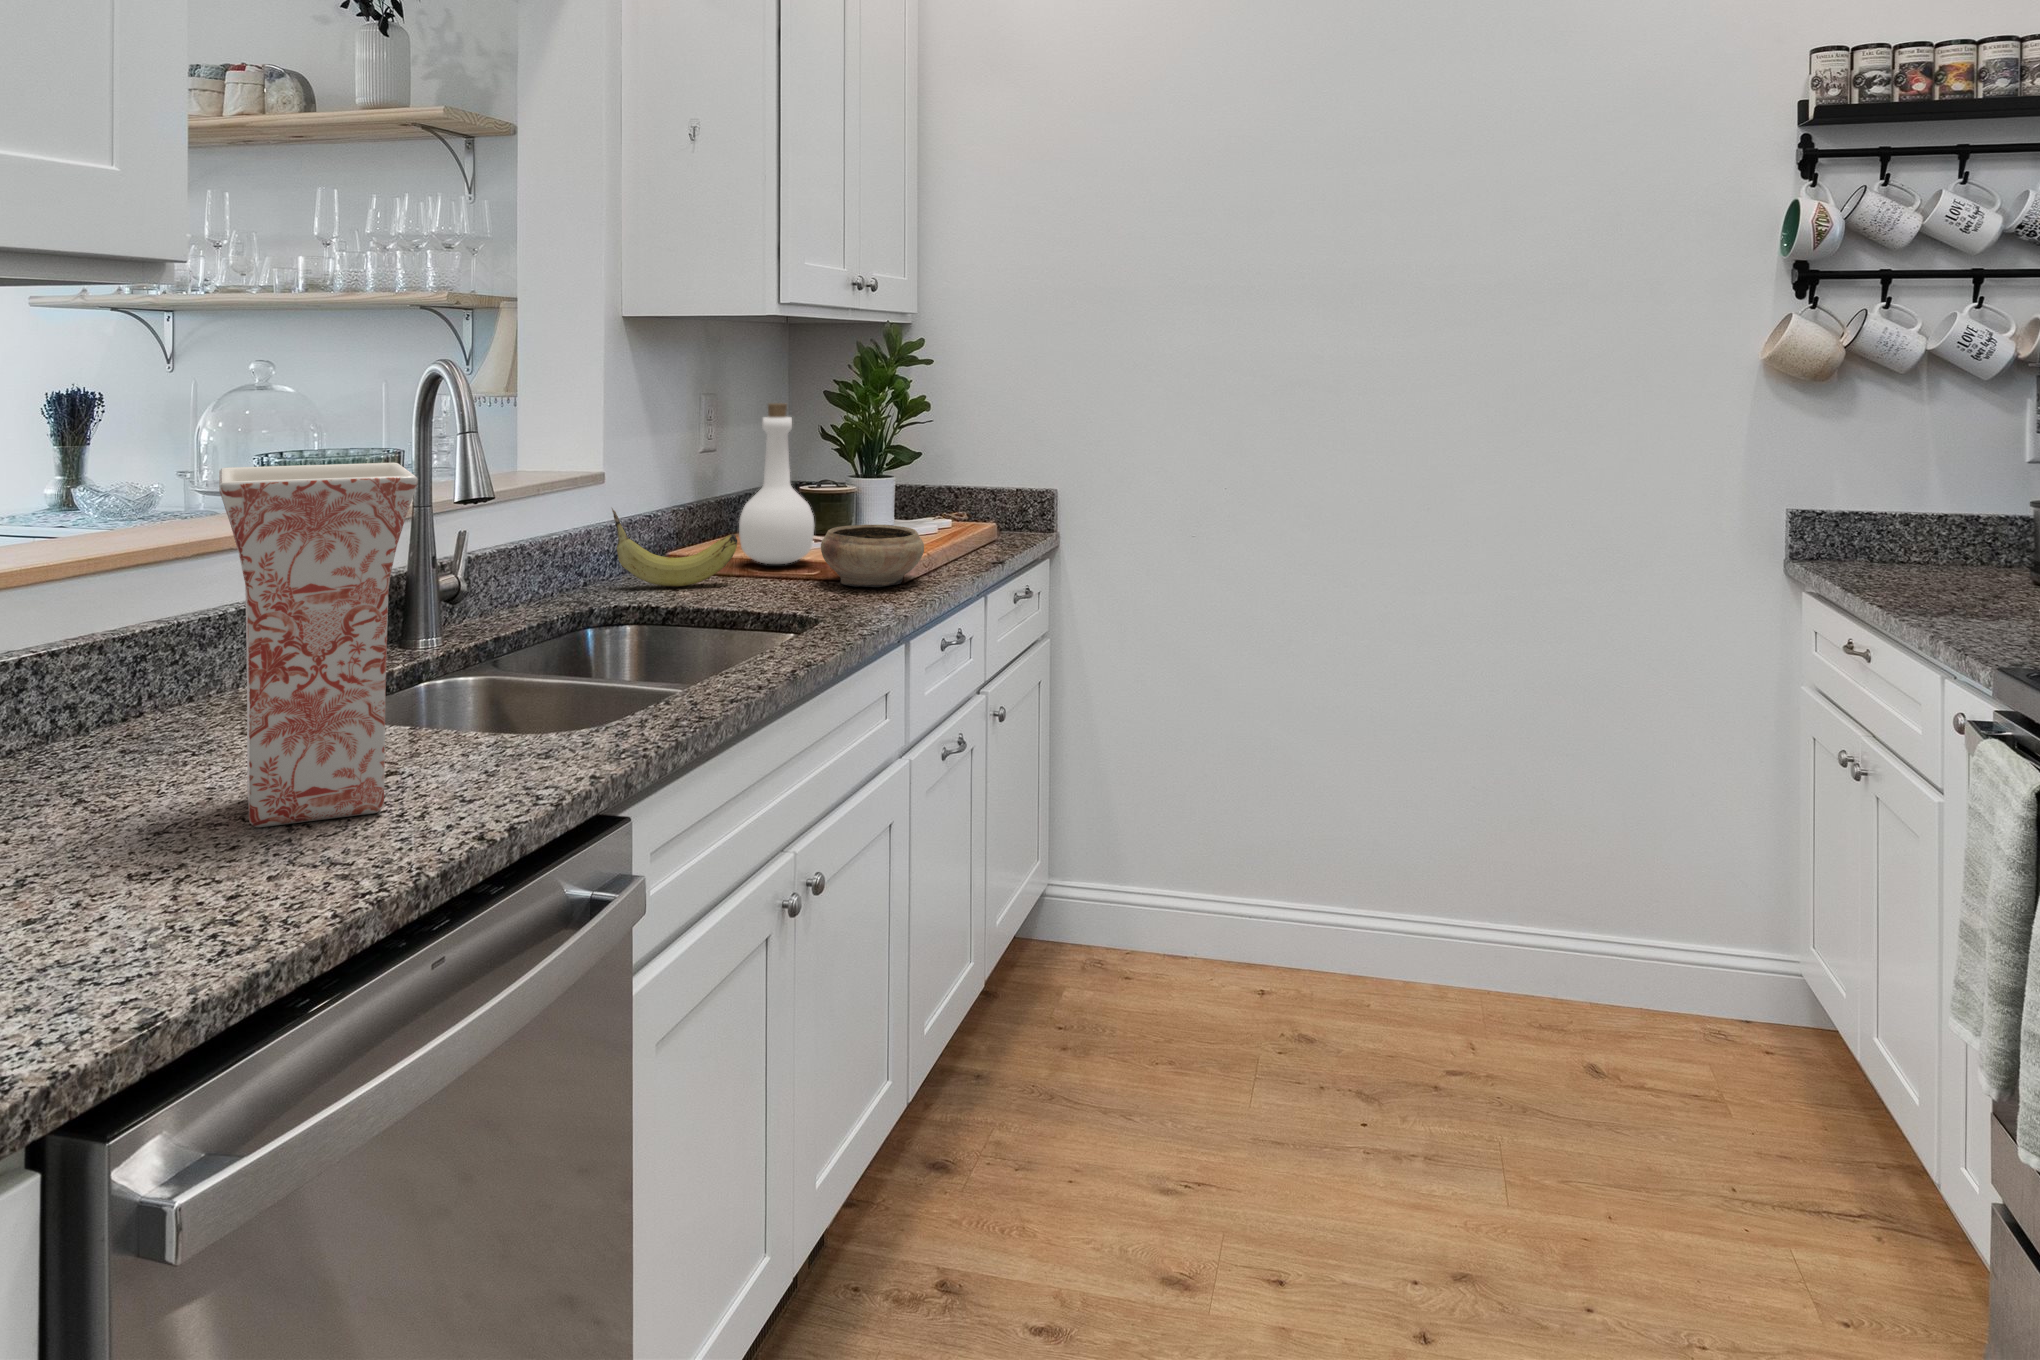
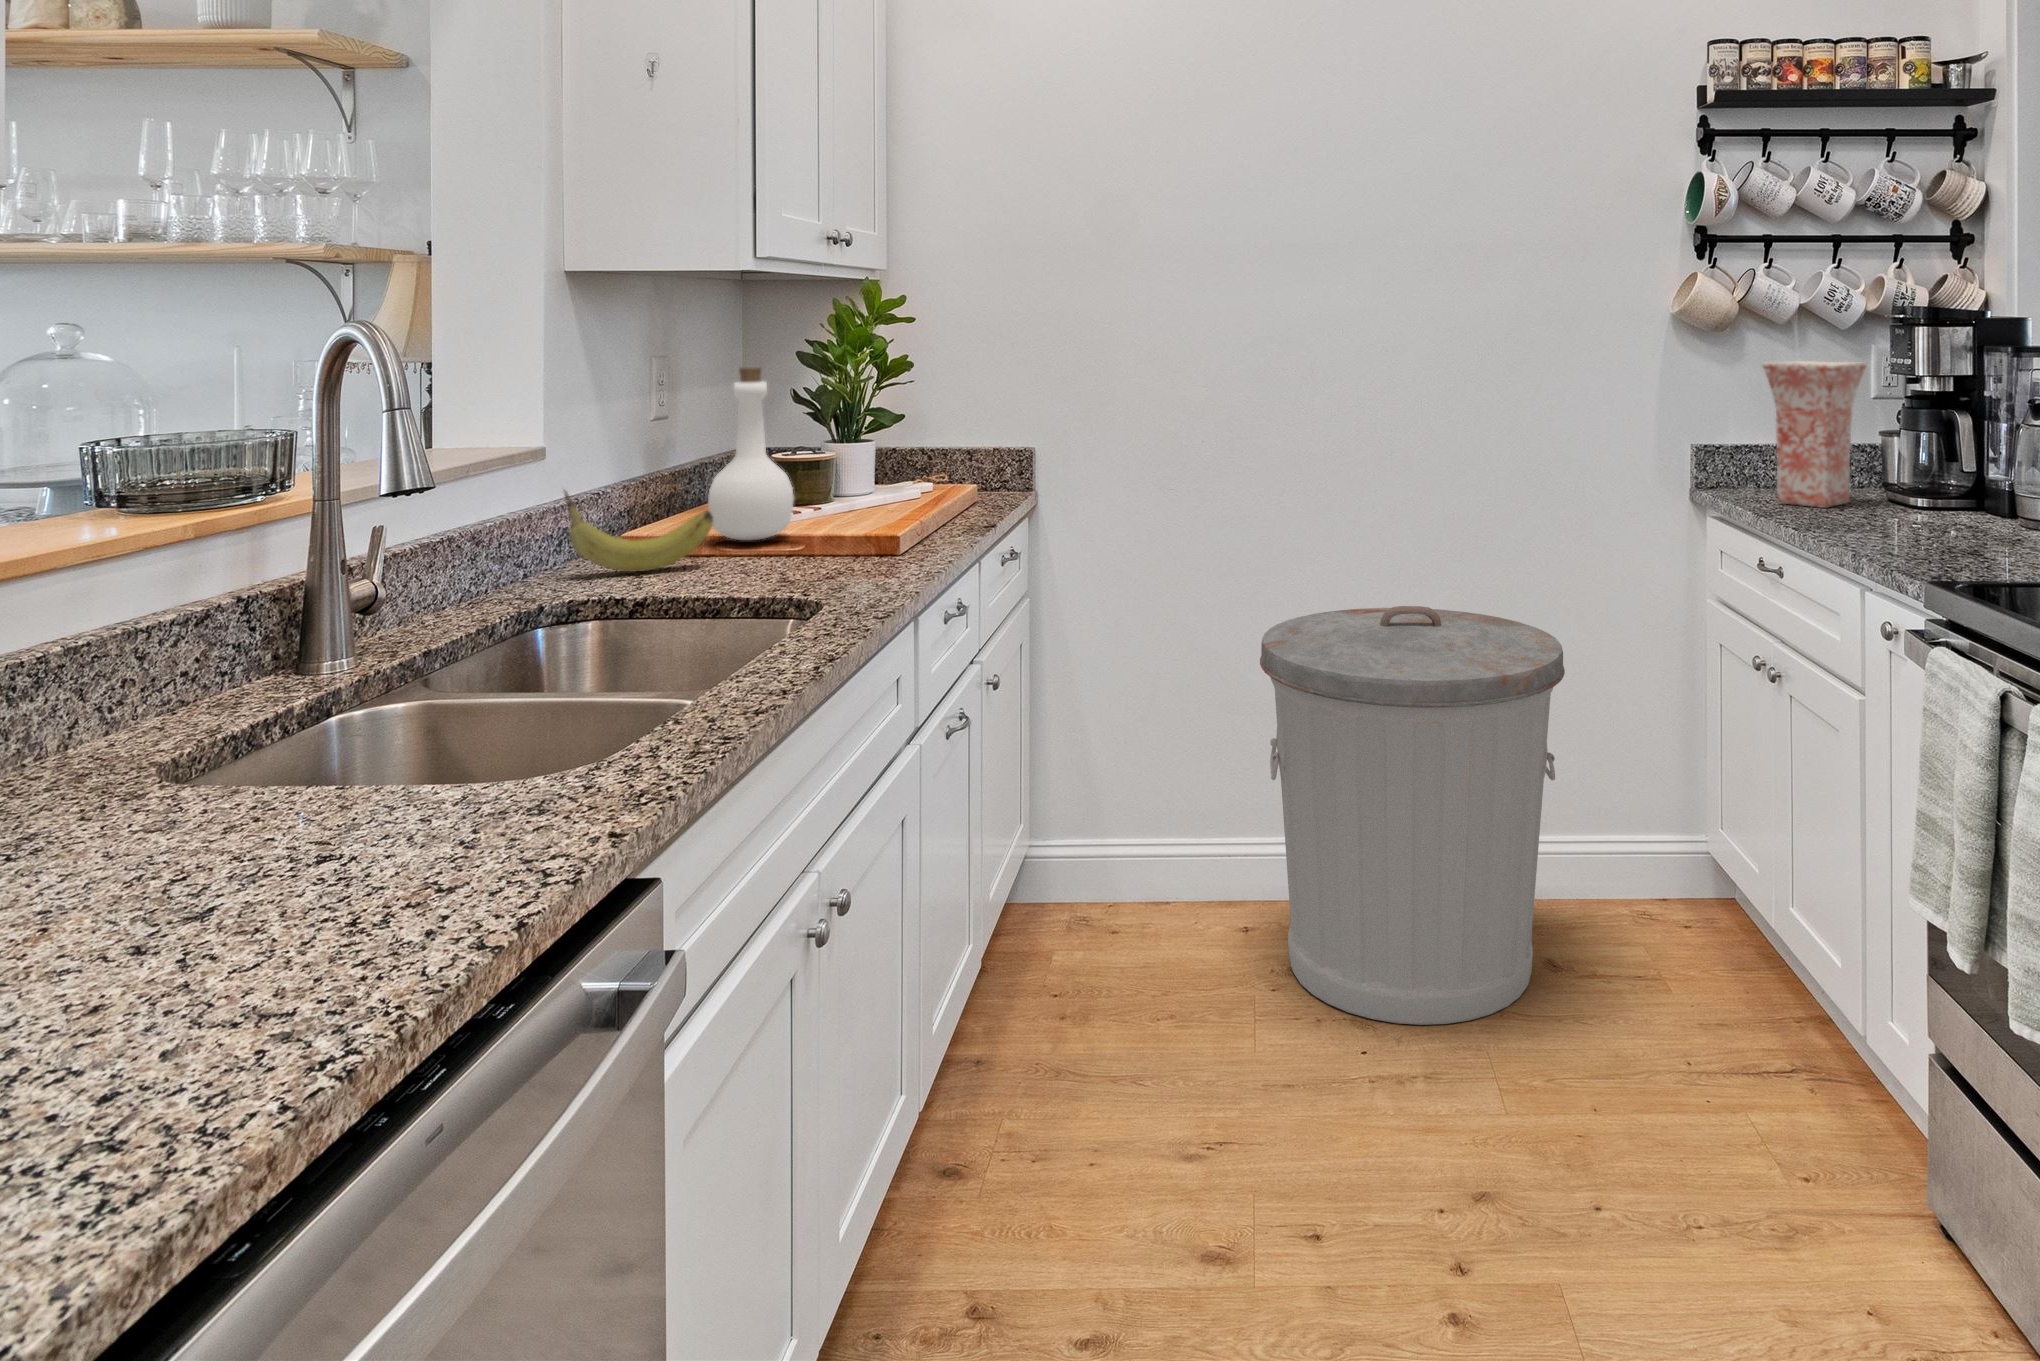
vase: present [219,463,418,827] -> present [1762,361,1867,508]
ceramic bowl: present [821,524,924,587] -> none [809,493,923,561]
trash can: none [1279,669,1619,1122] -> present [1260,606,1565,1025]

